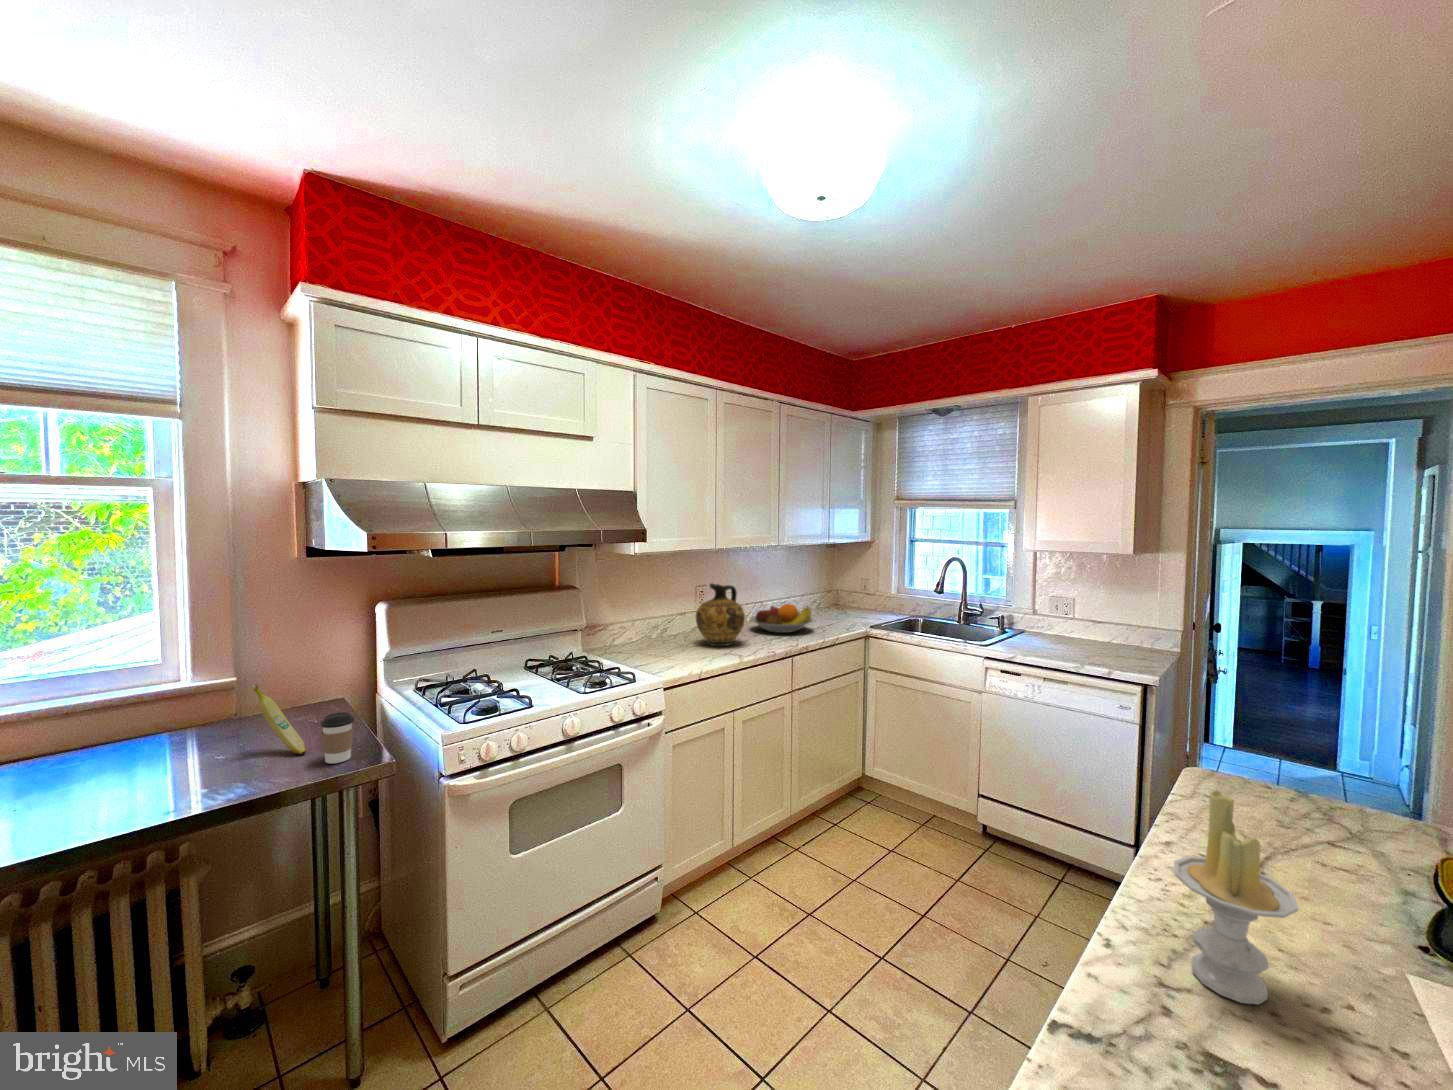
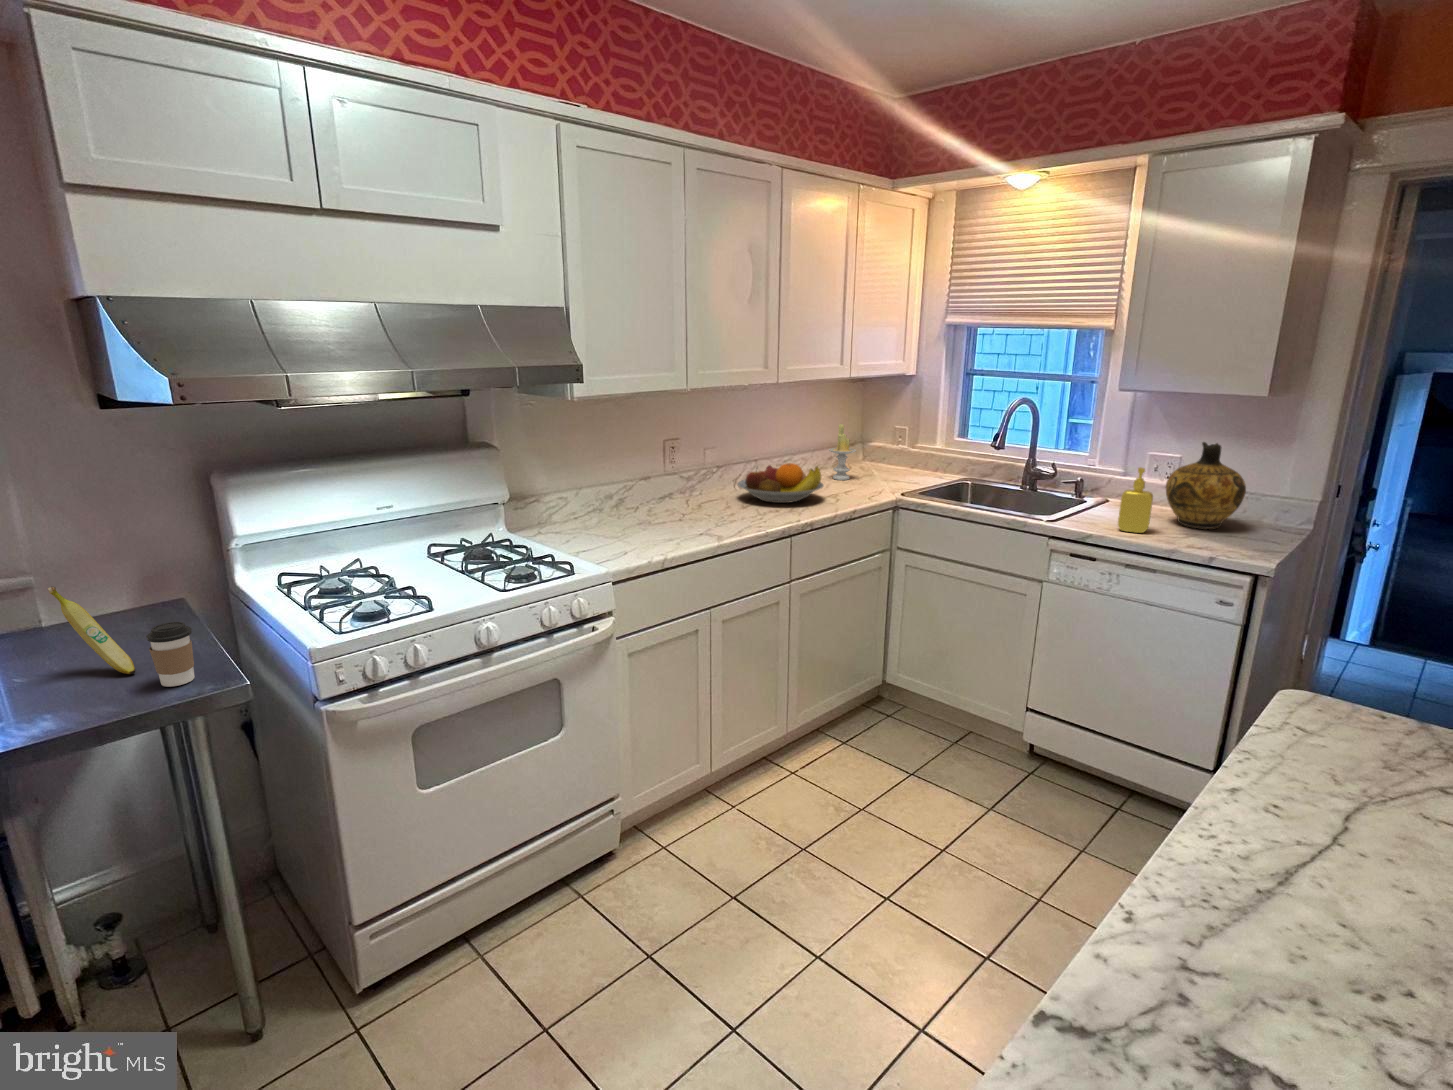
ceramic jug: present [696,583,745,646] -> present [1166,442,1246,529]
soap dispenser: none [1034,606,1057,654] -> present [1118,467,1153,533]
candle: present [1174,790,1298,1004] -> present [829,424,856,480]

